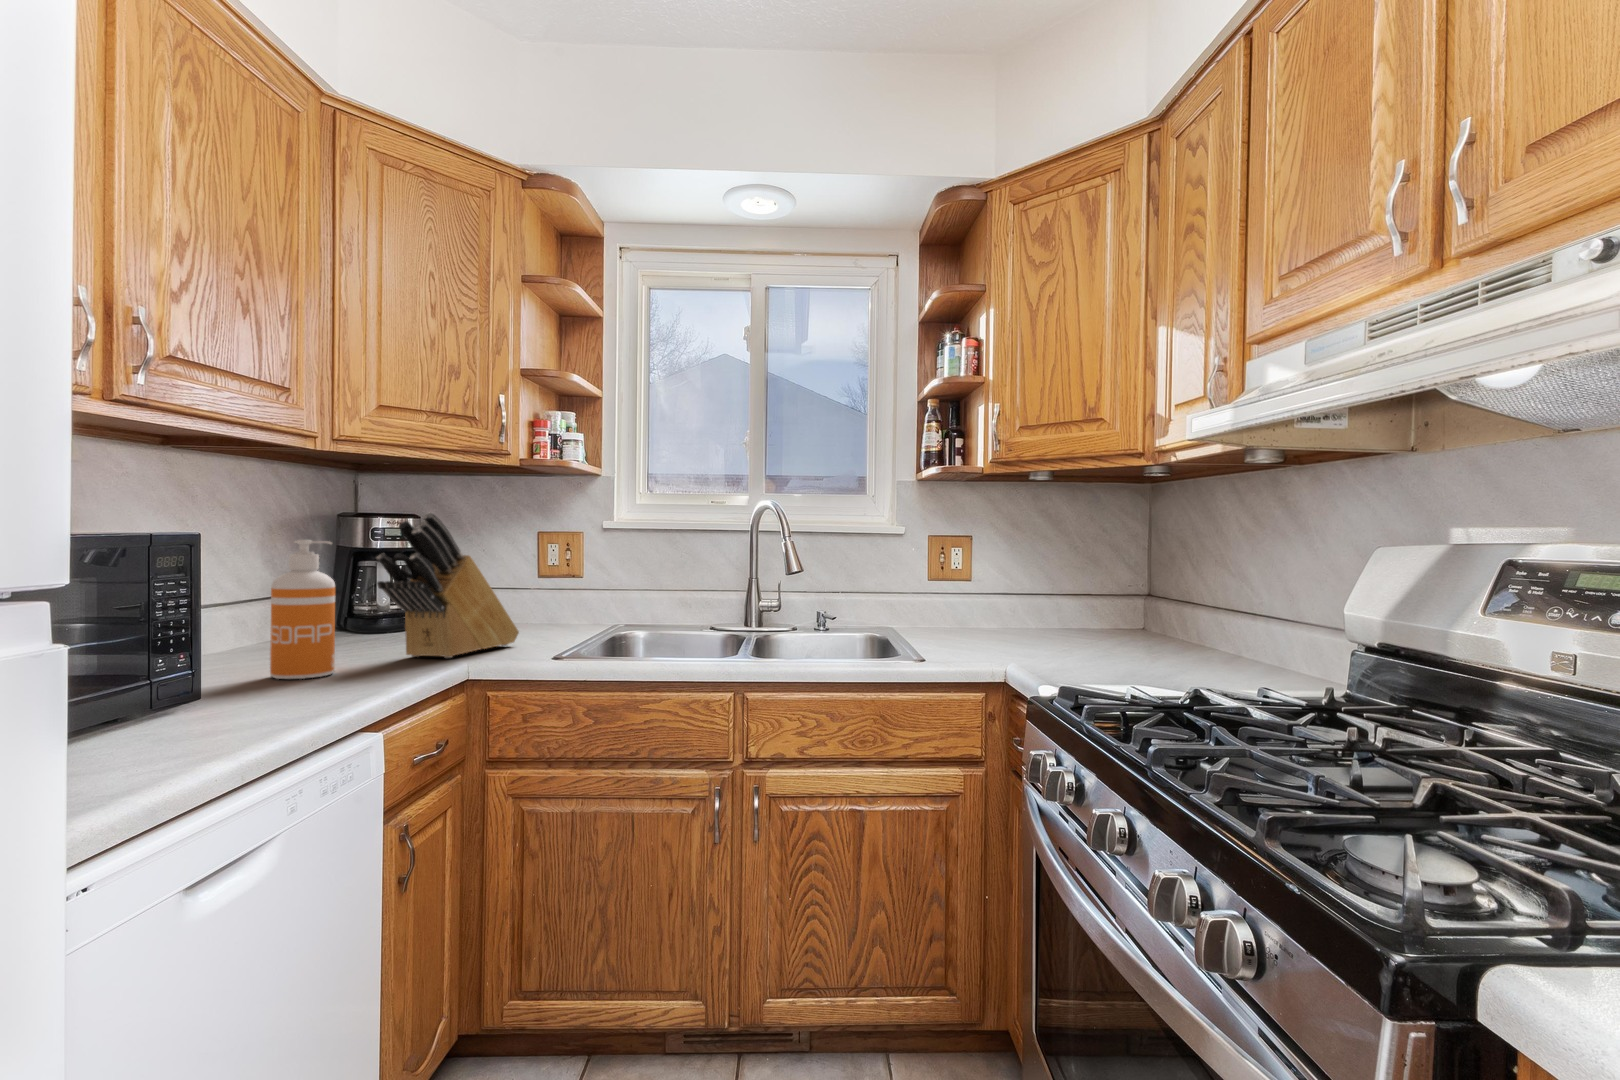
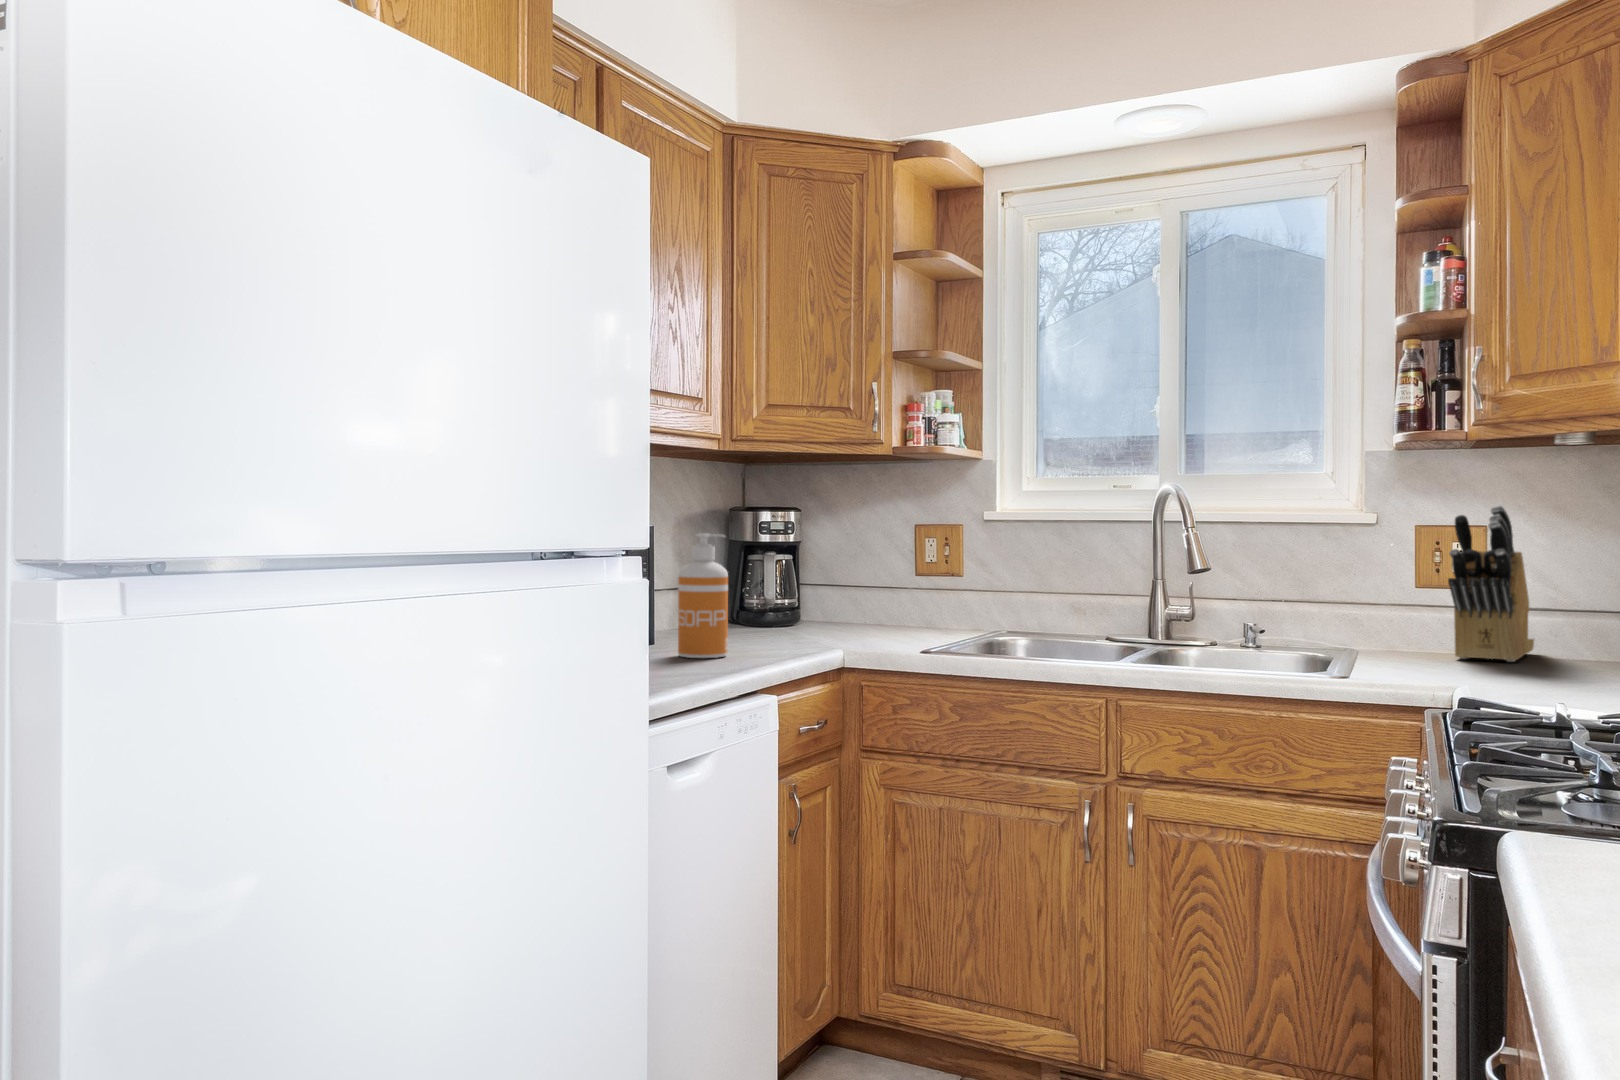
knife block: present [377,513,519,658] -> present [1448,506,1534,662]

